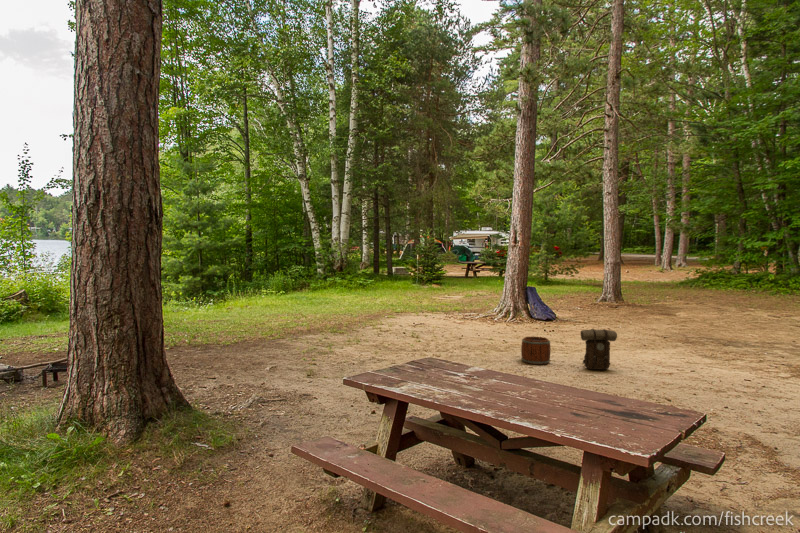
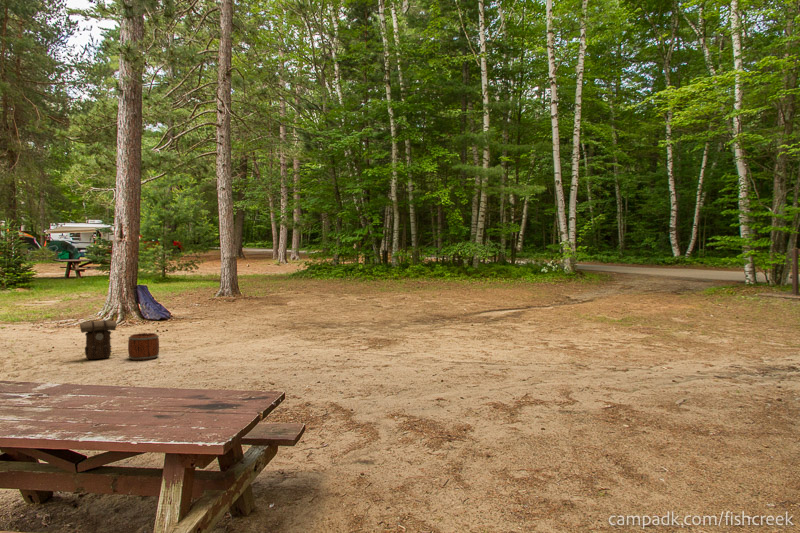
backpack: present [581,329,617,370] -> present [80,320,117,360]

